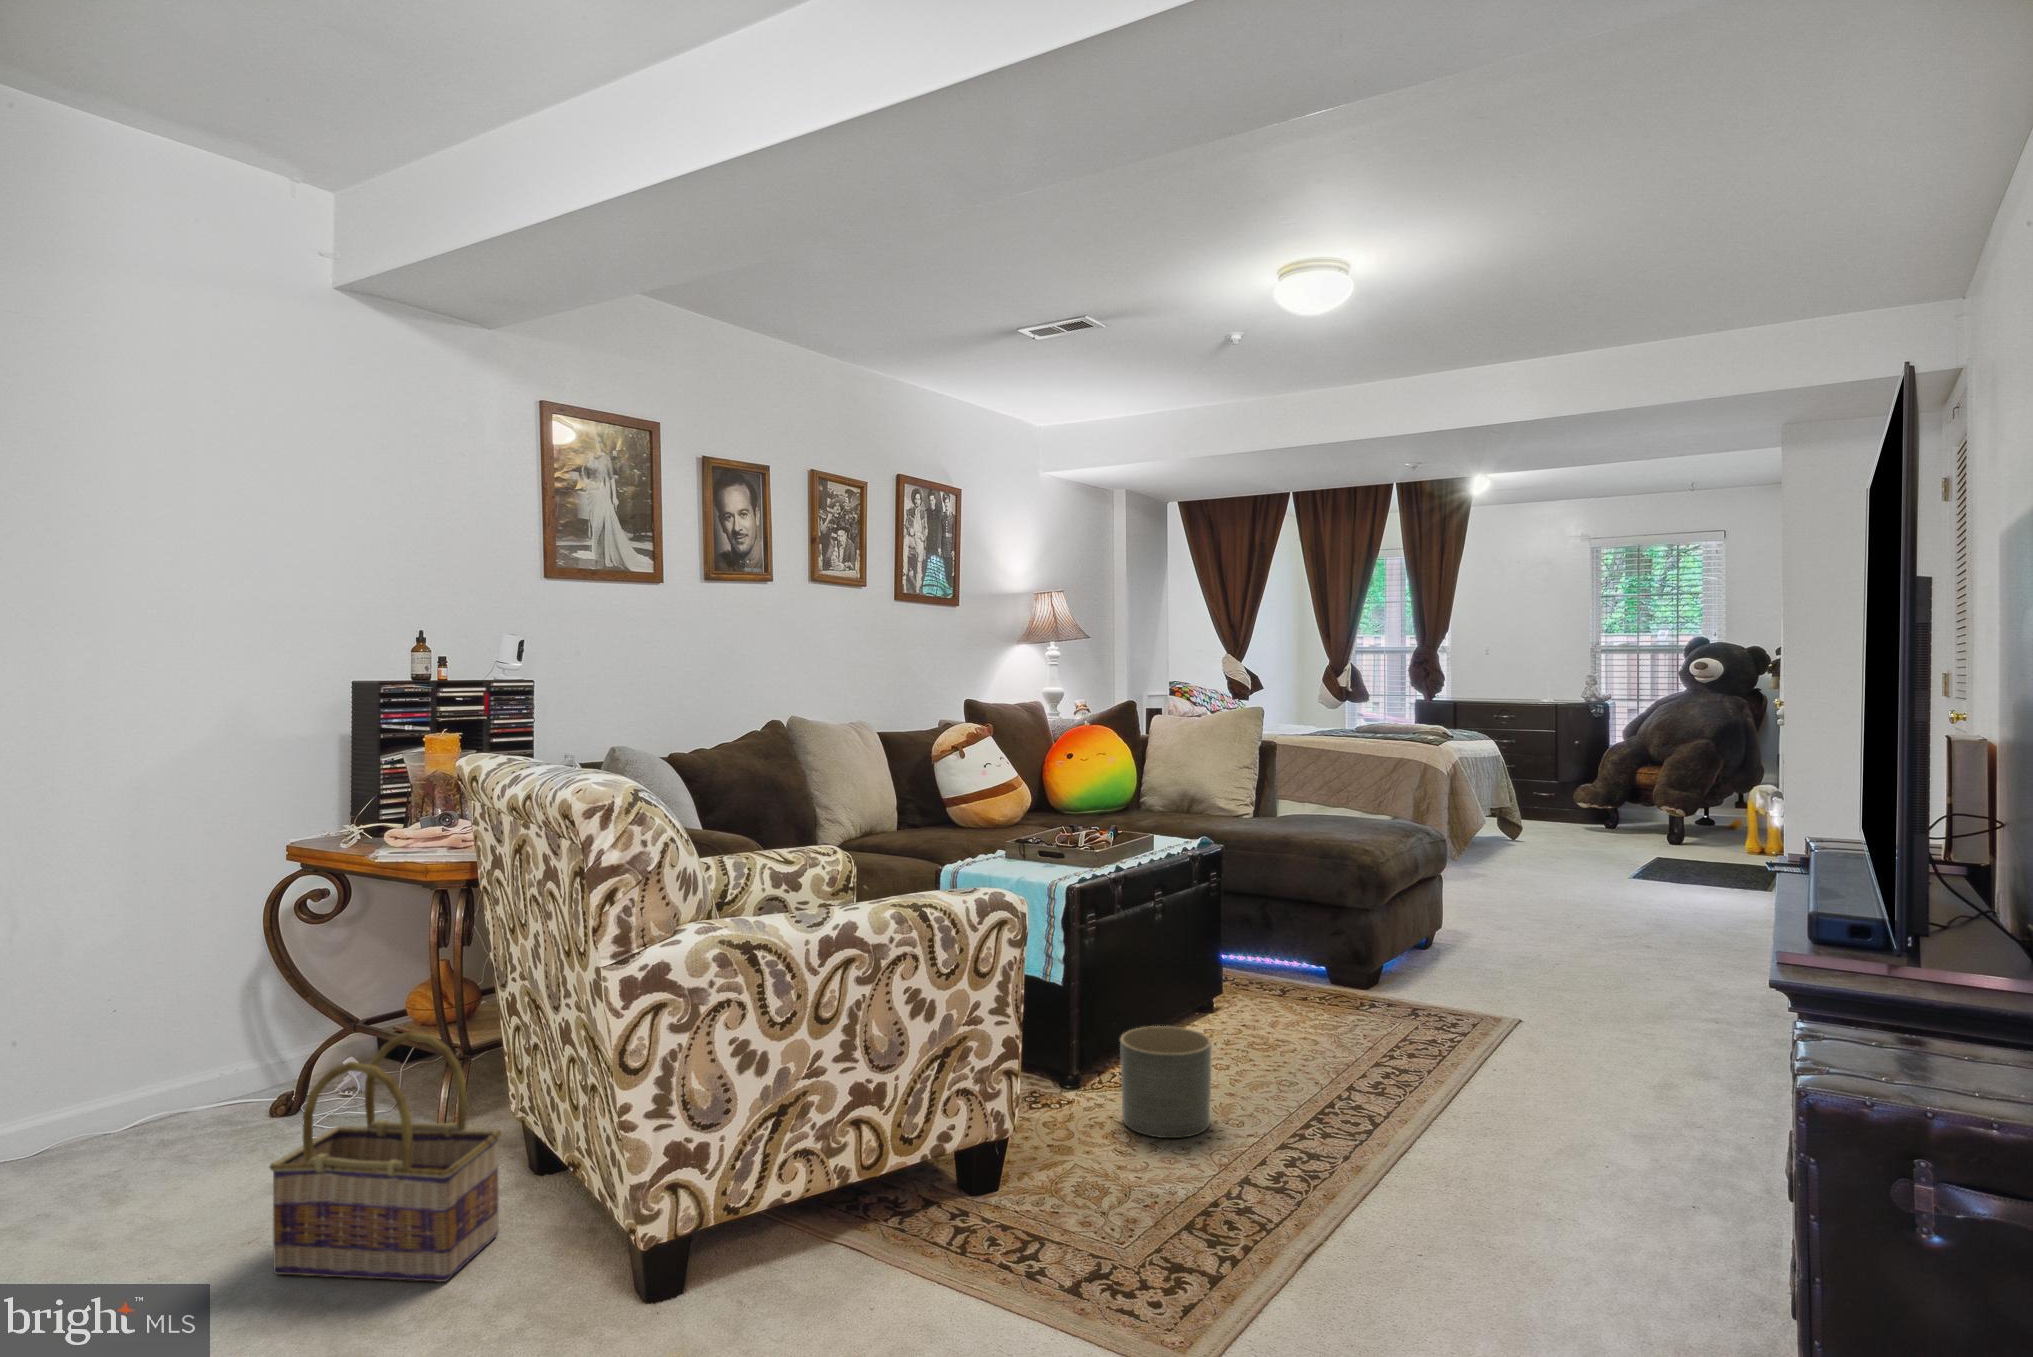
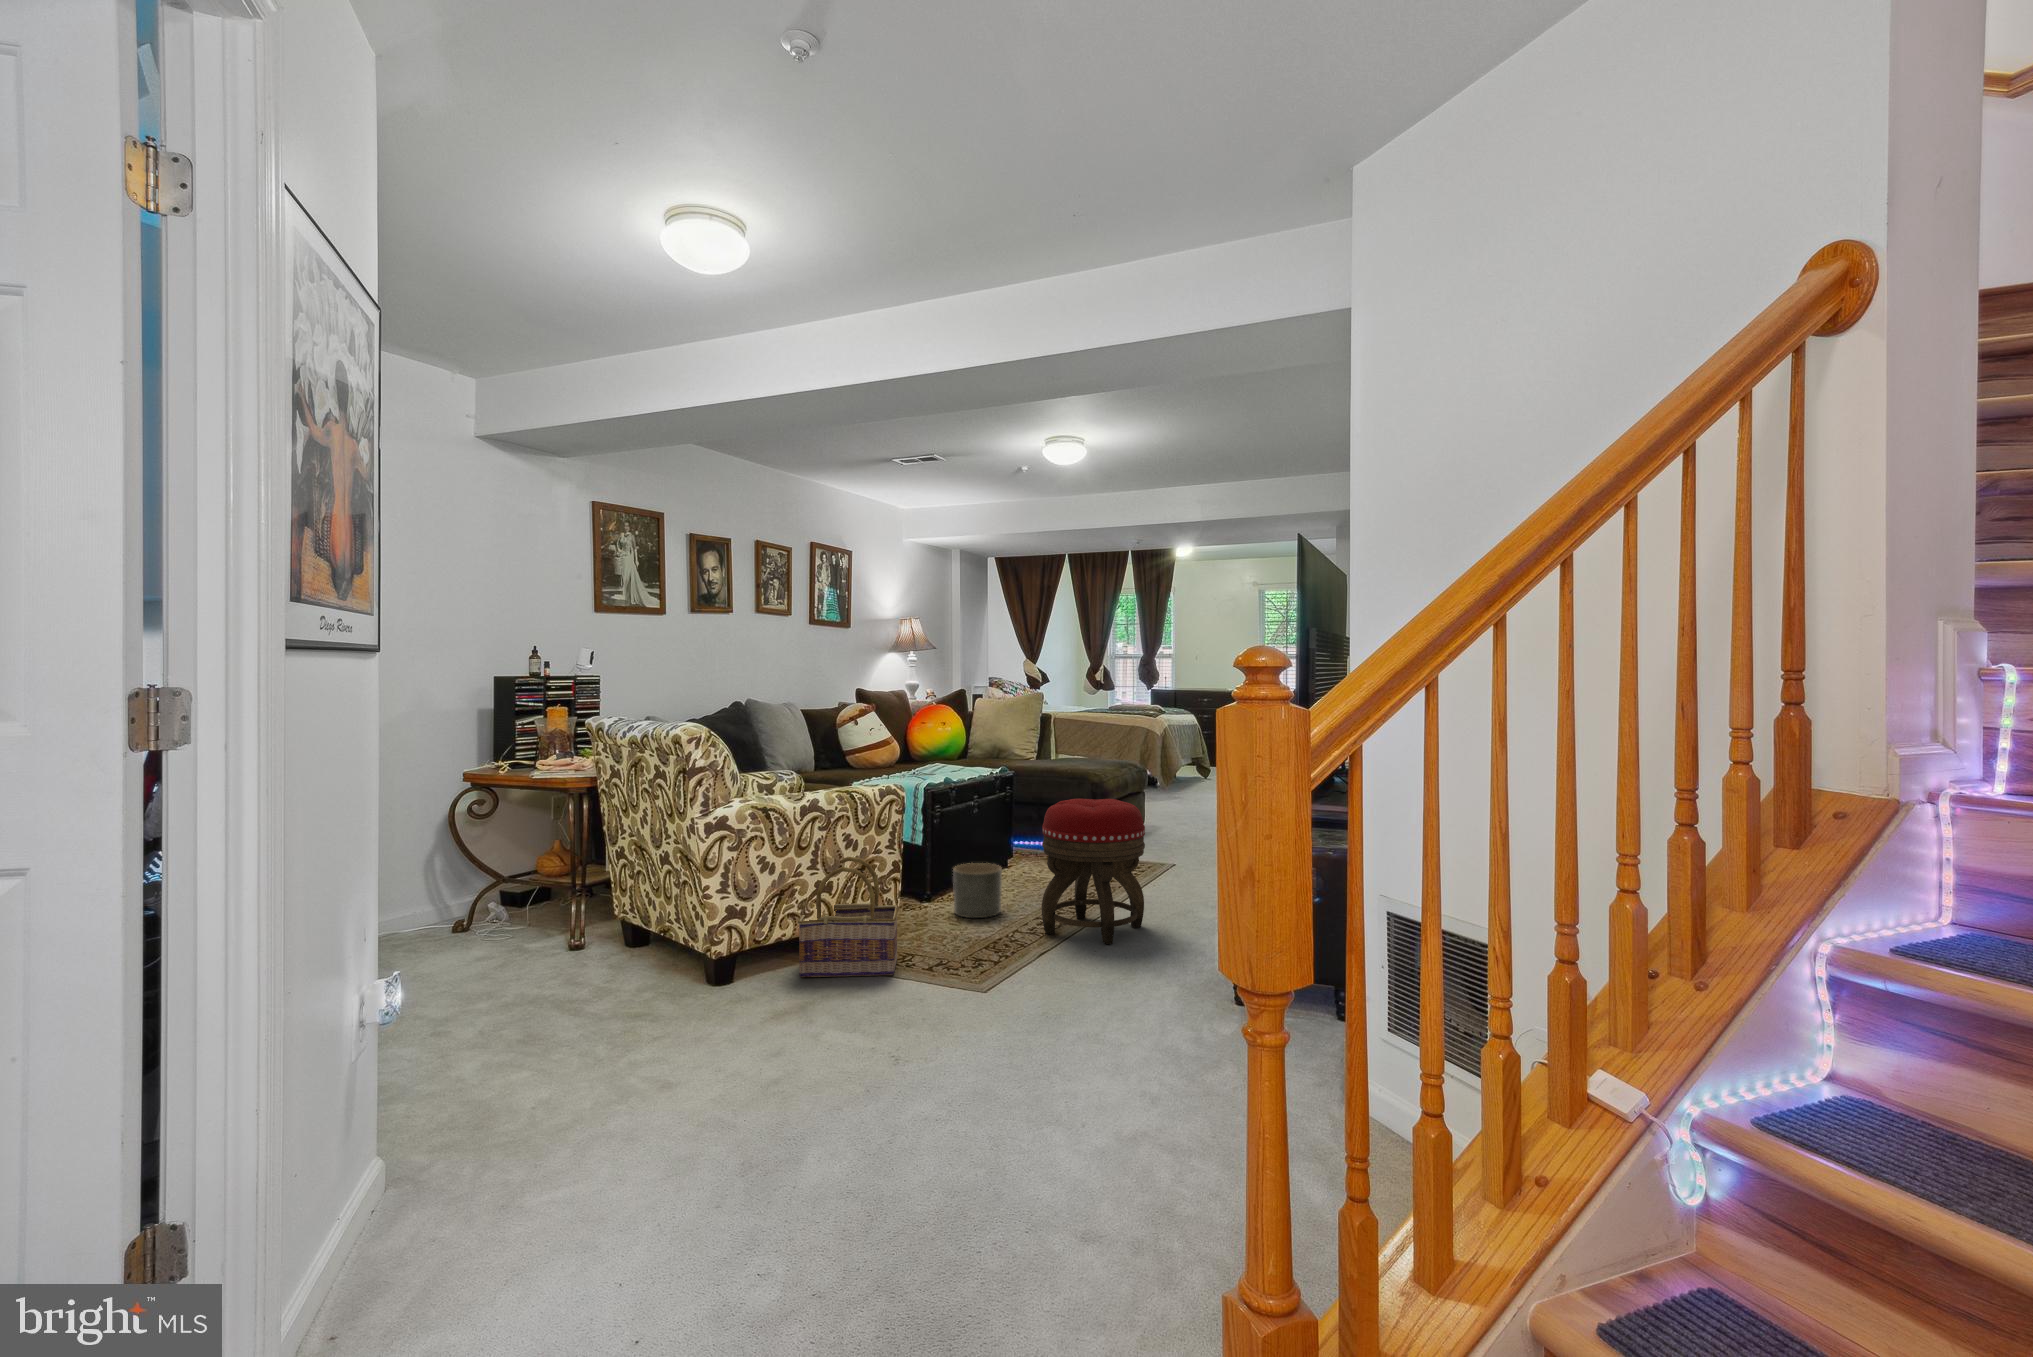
footstool: none [1295,919,1510,1231] -> present [1042,799,1145,944]
basket: present [270,1032,501,1282] -> present [798,857,899,977]

